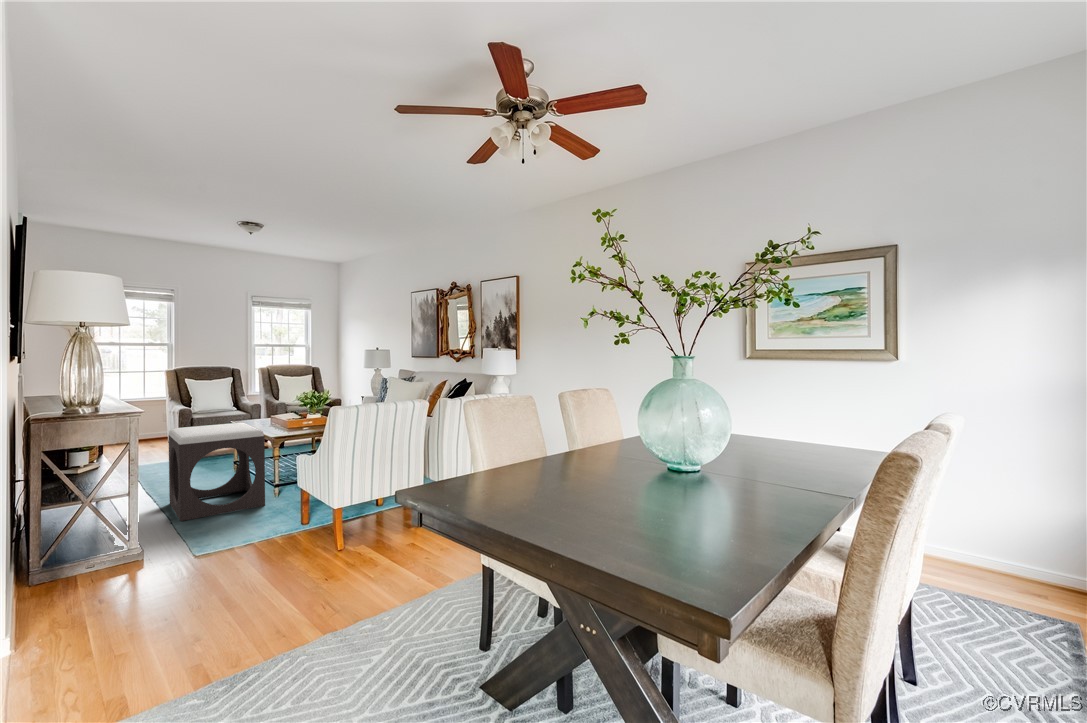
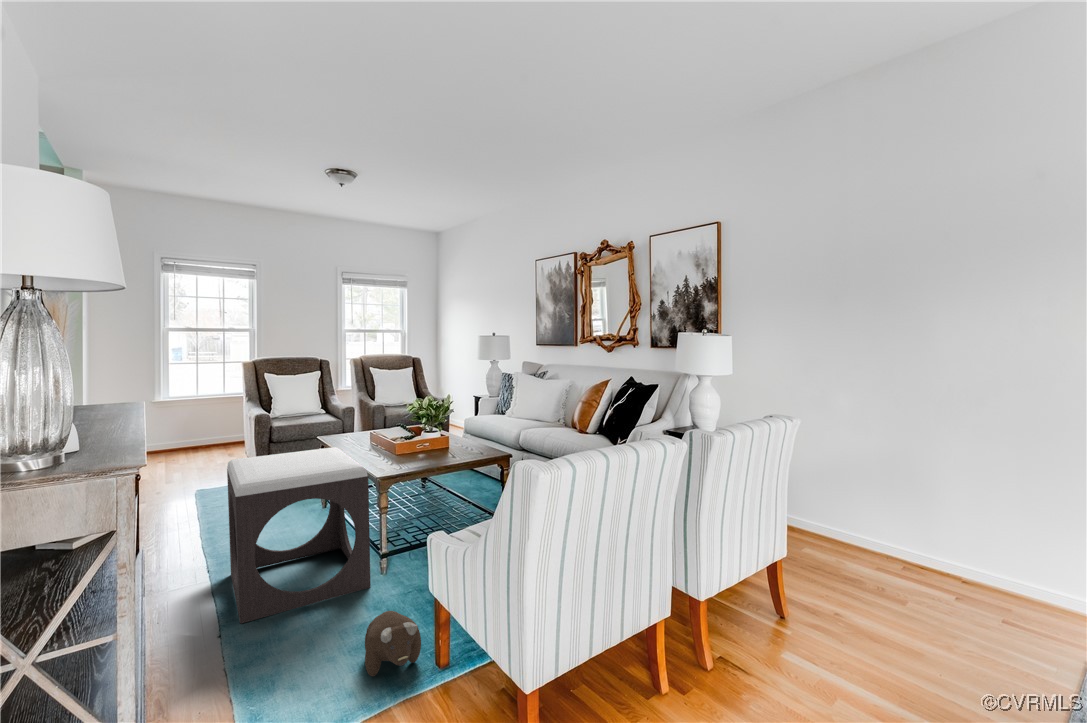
plush toy: none [258,502,291,534] -> present [365,611,421,676]

